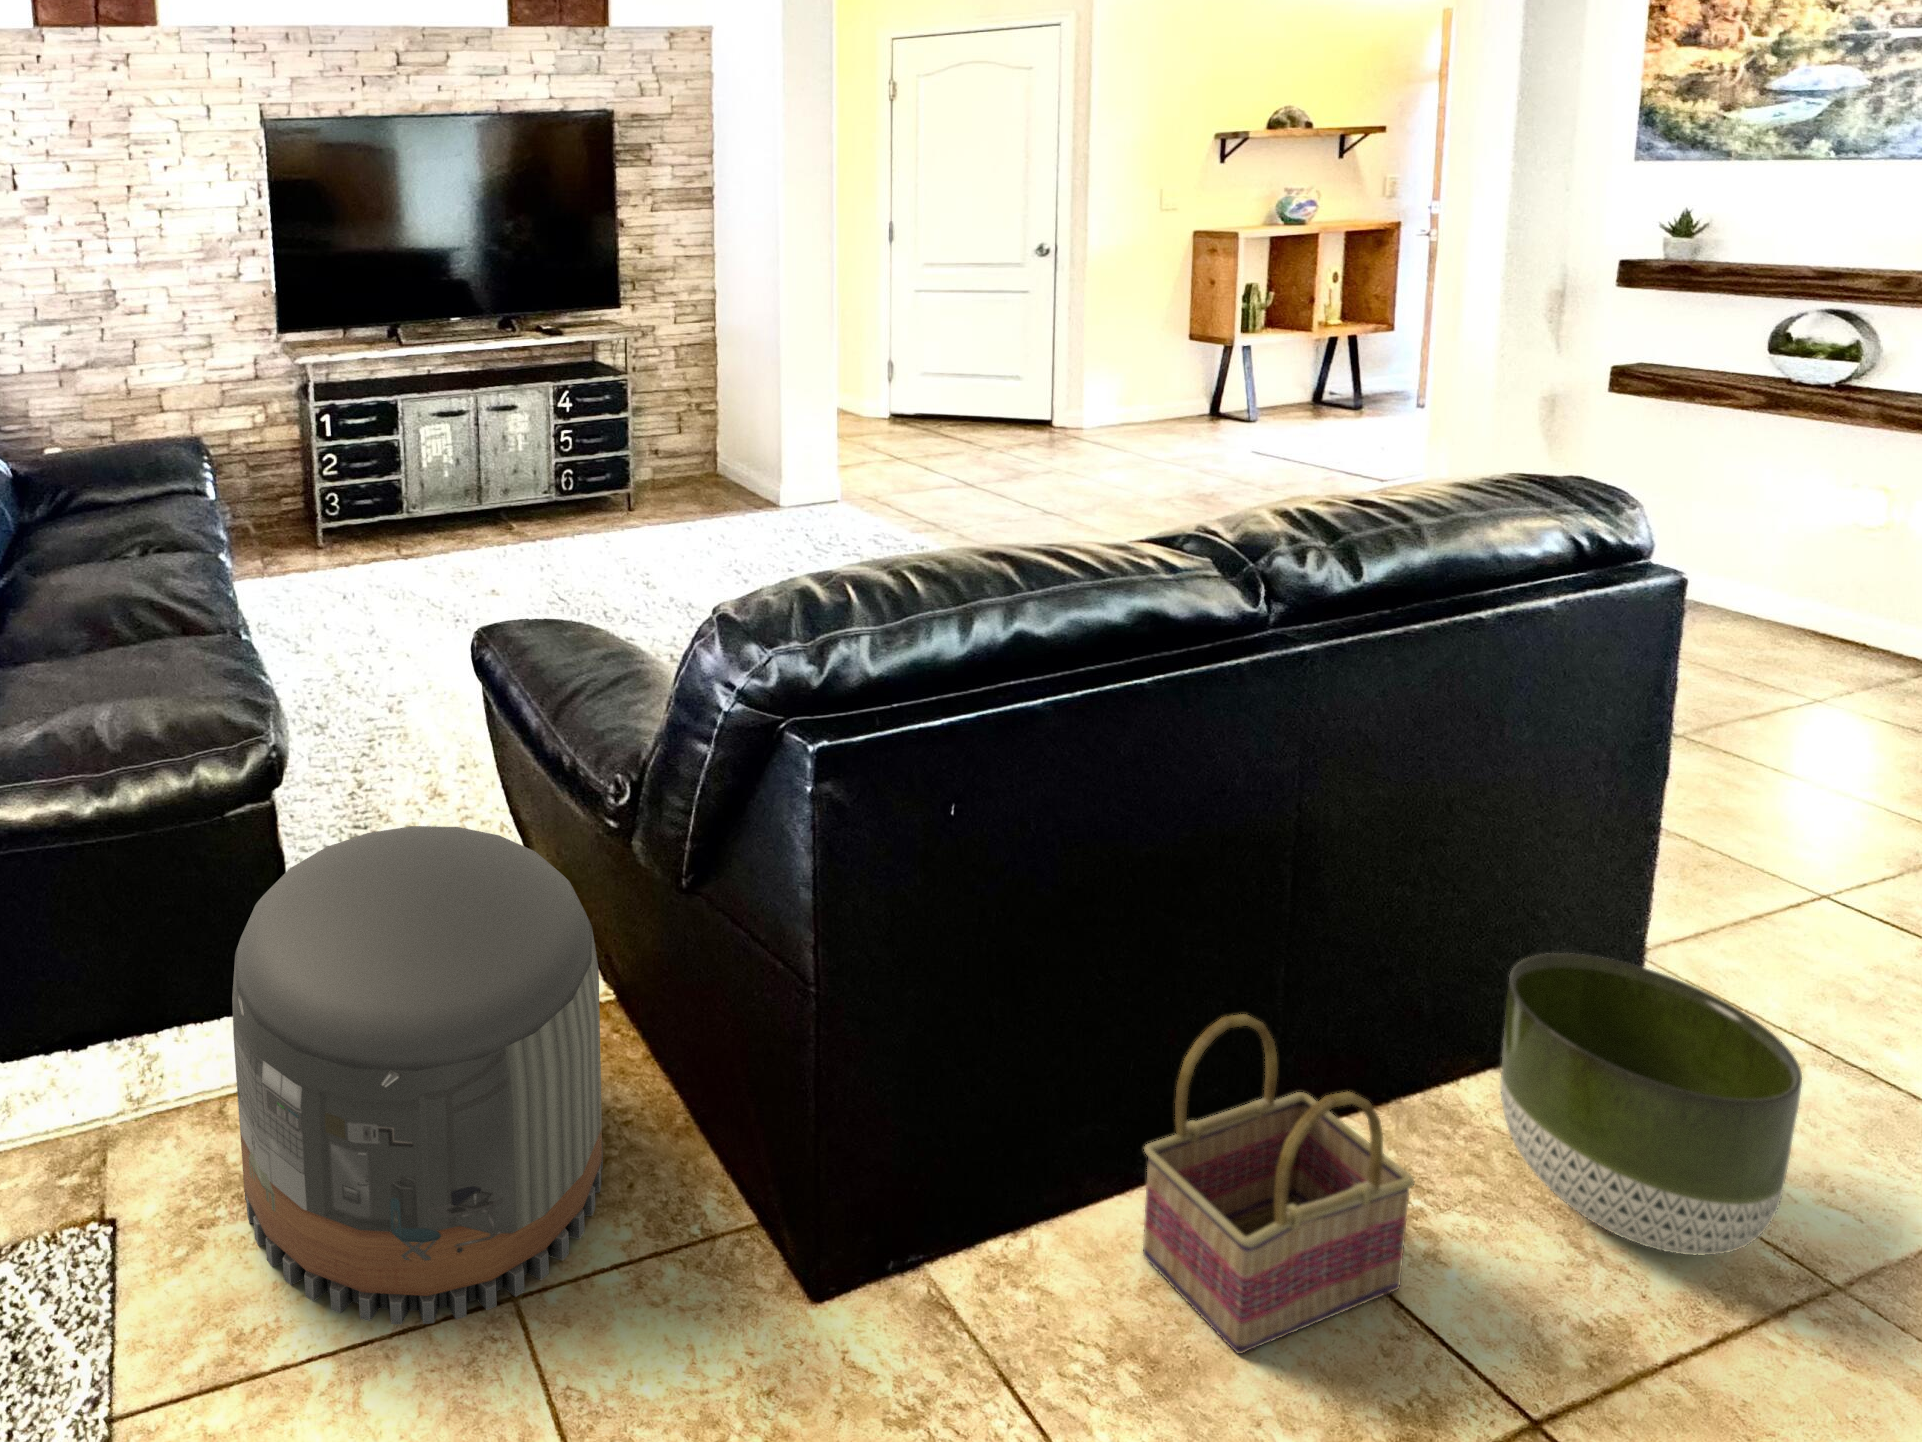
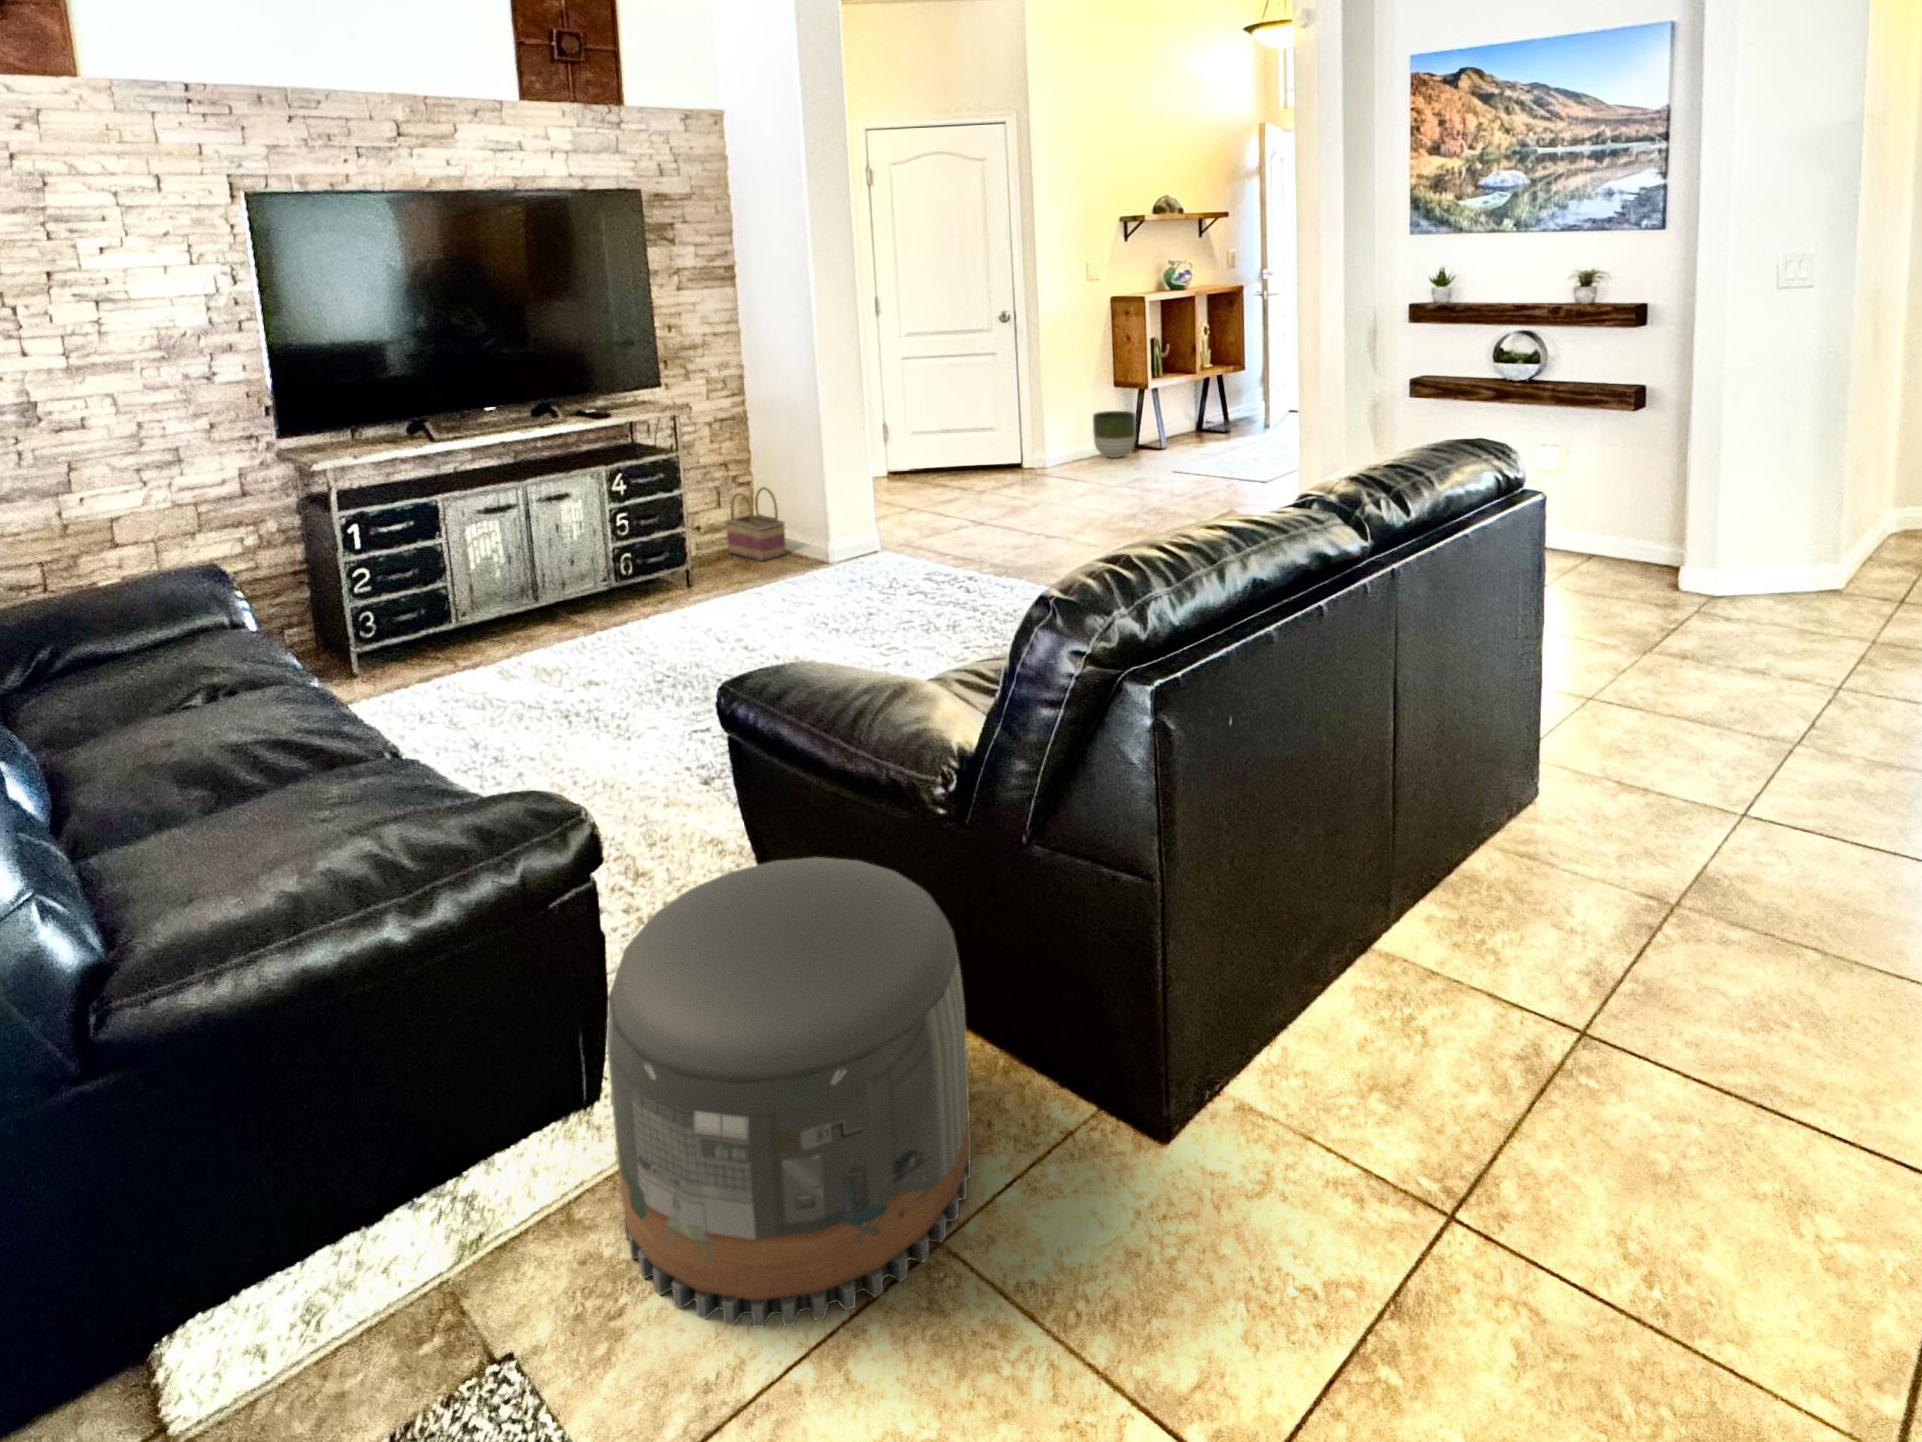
planter: present [1501,953,1802,1255] -> present [1093,411,1136,458]
basket: present [1143,1014,1415,1354] -> present [726,487,786,561]

